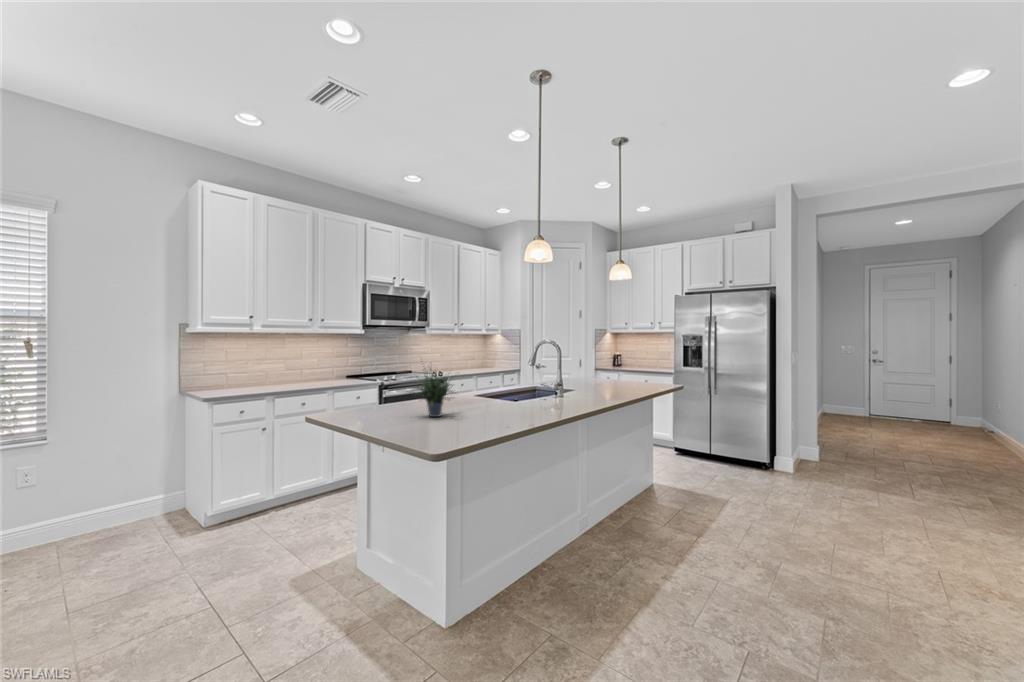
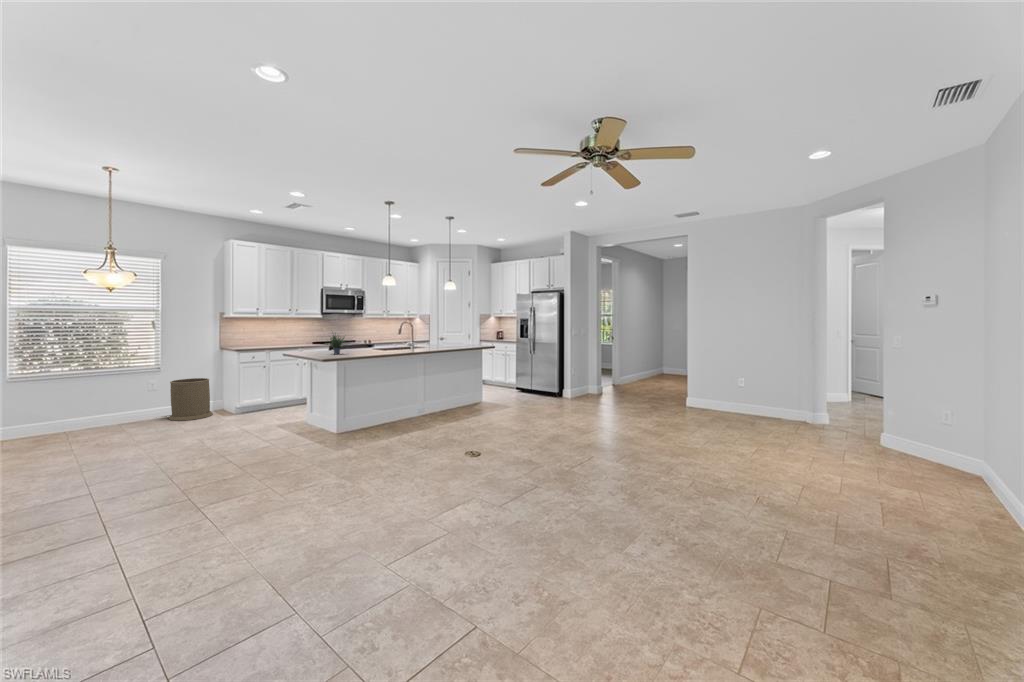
trash can: none [56,456,156,559] -> present [169,378,213,421]

